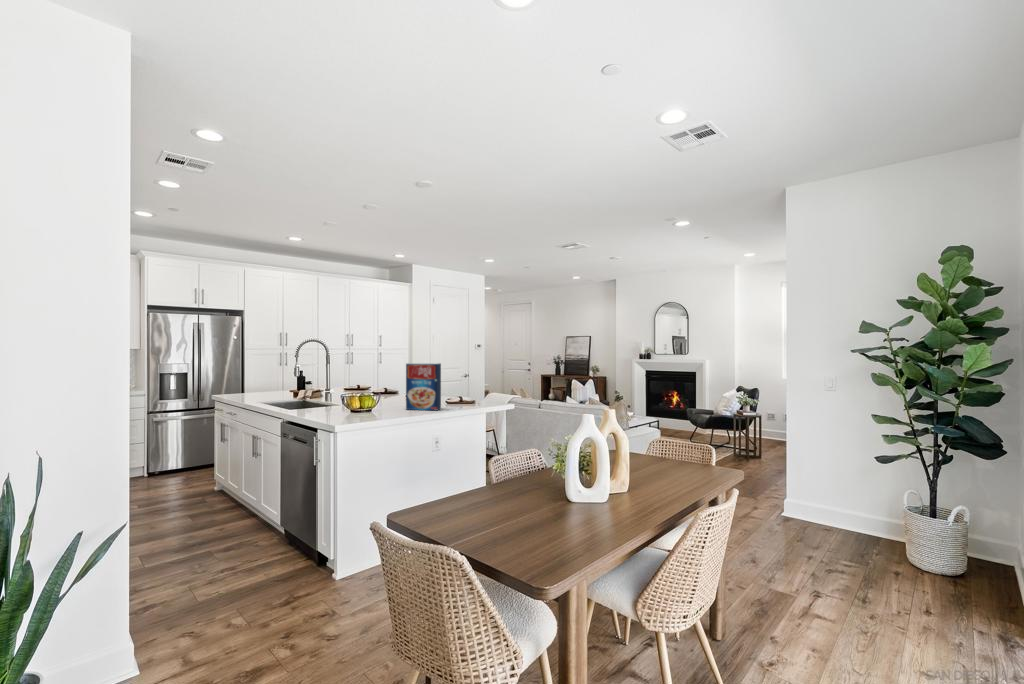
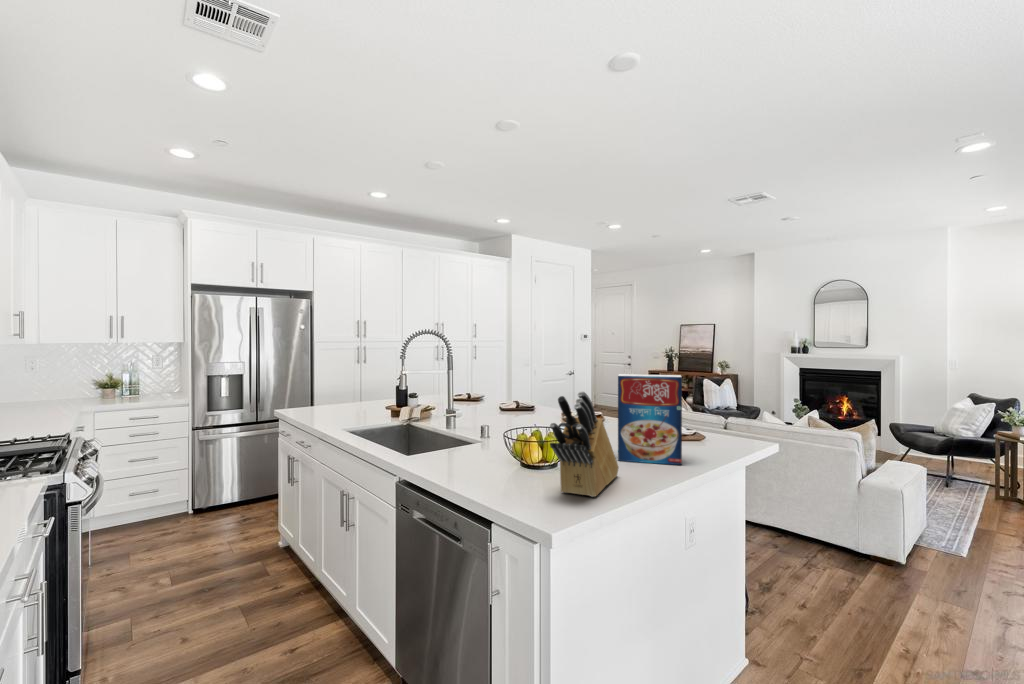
knife block: none [347,367,395,418] -> present [550,391,619,497]

